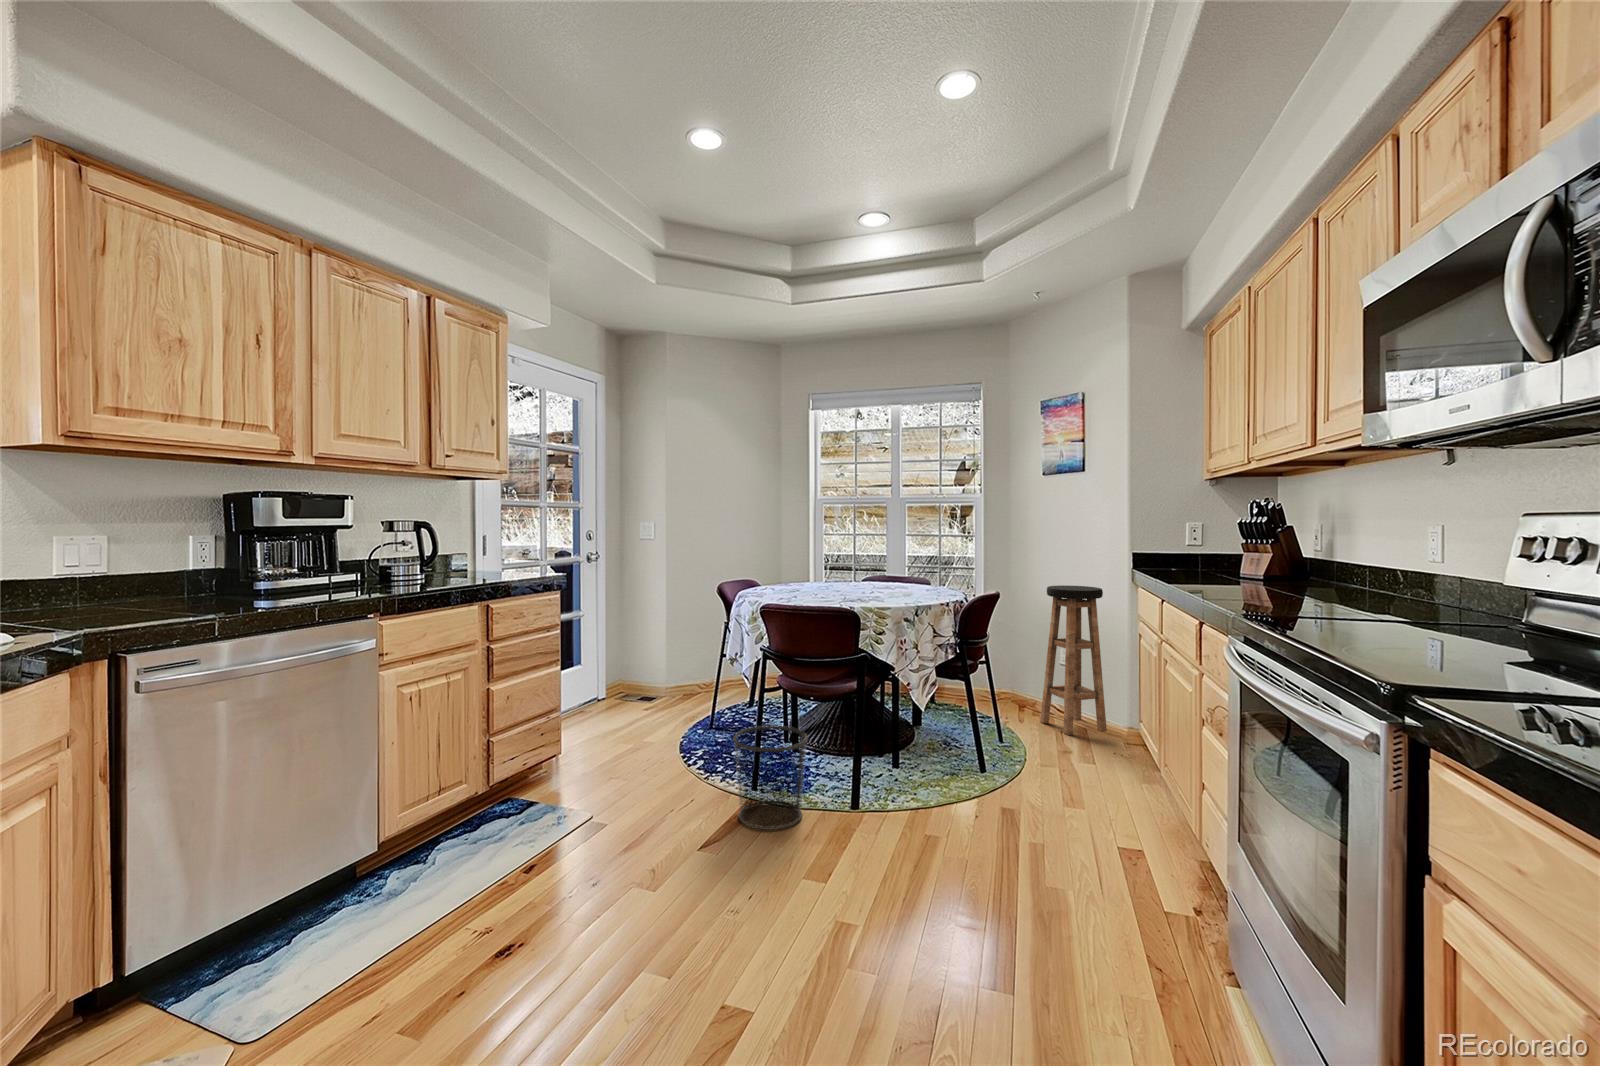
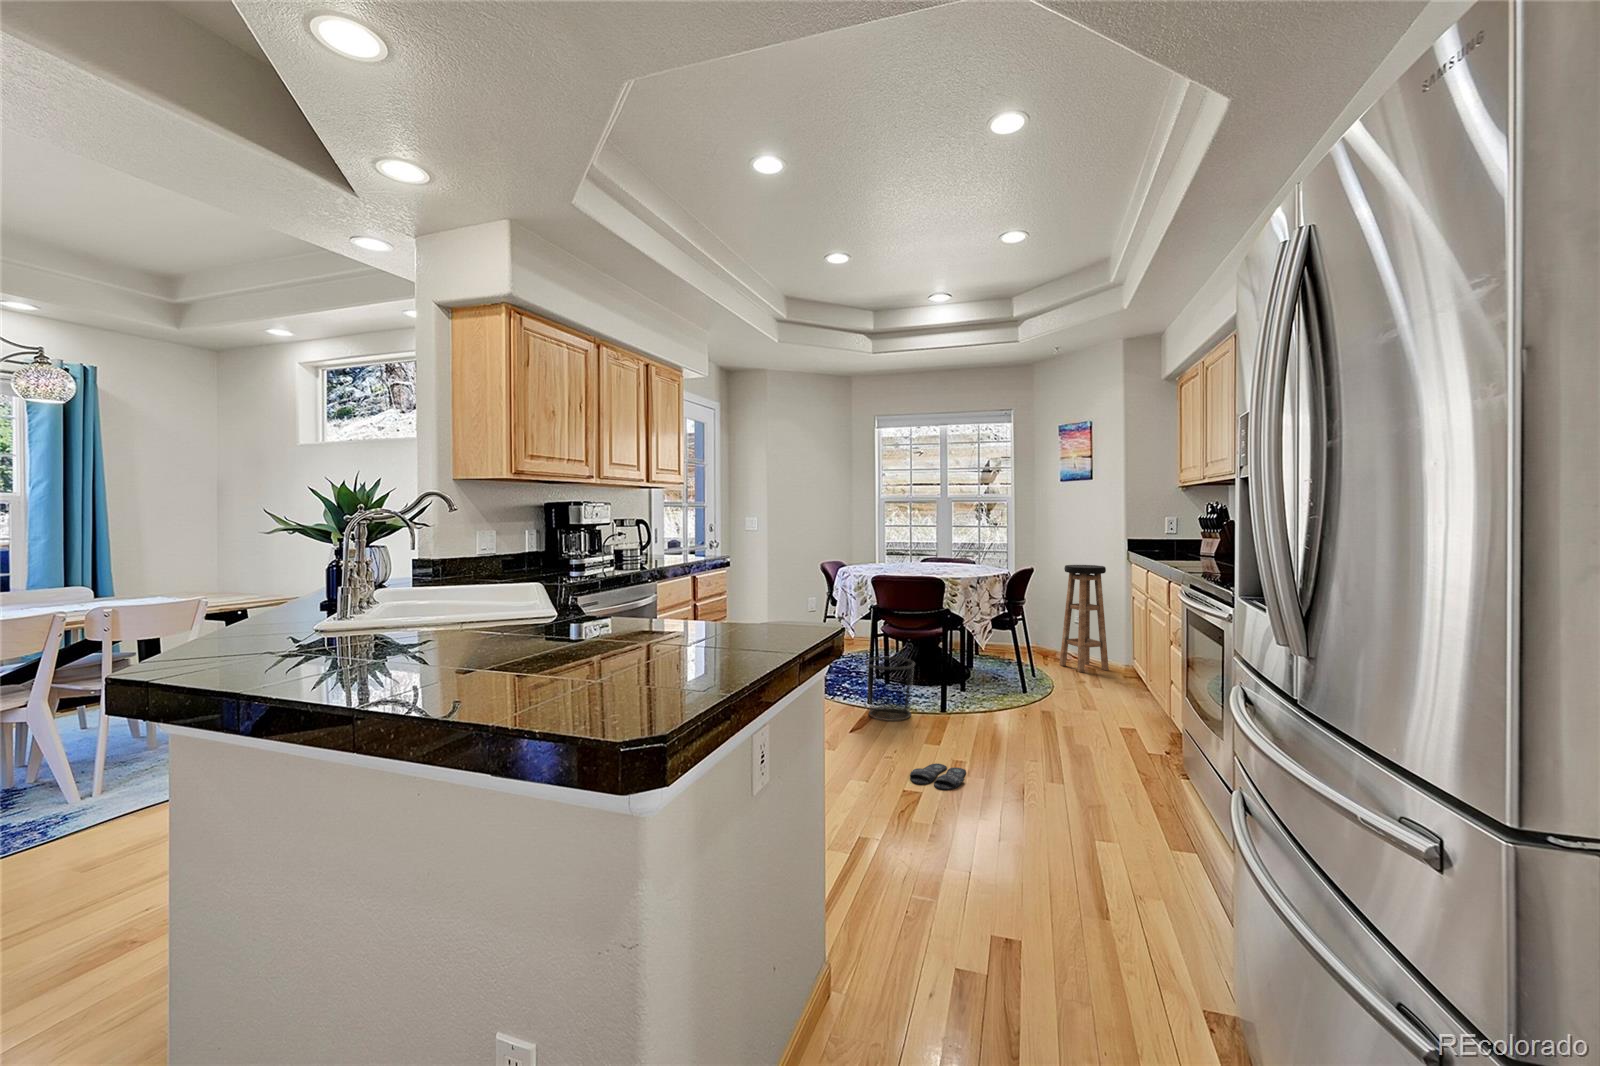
slippers: none [738,938,844,1016] -> present [910,763,966,790]

